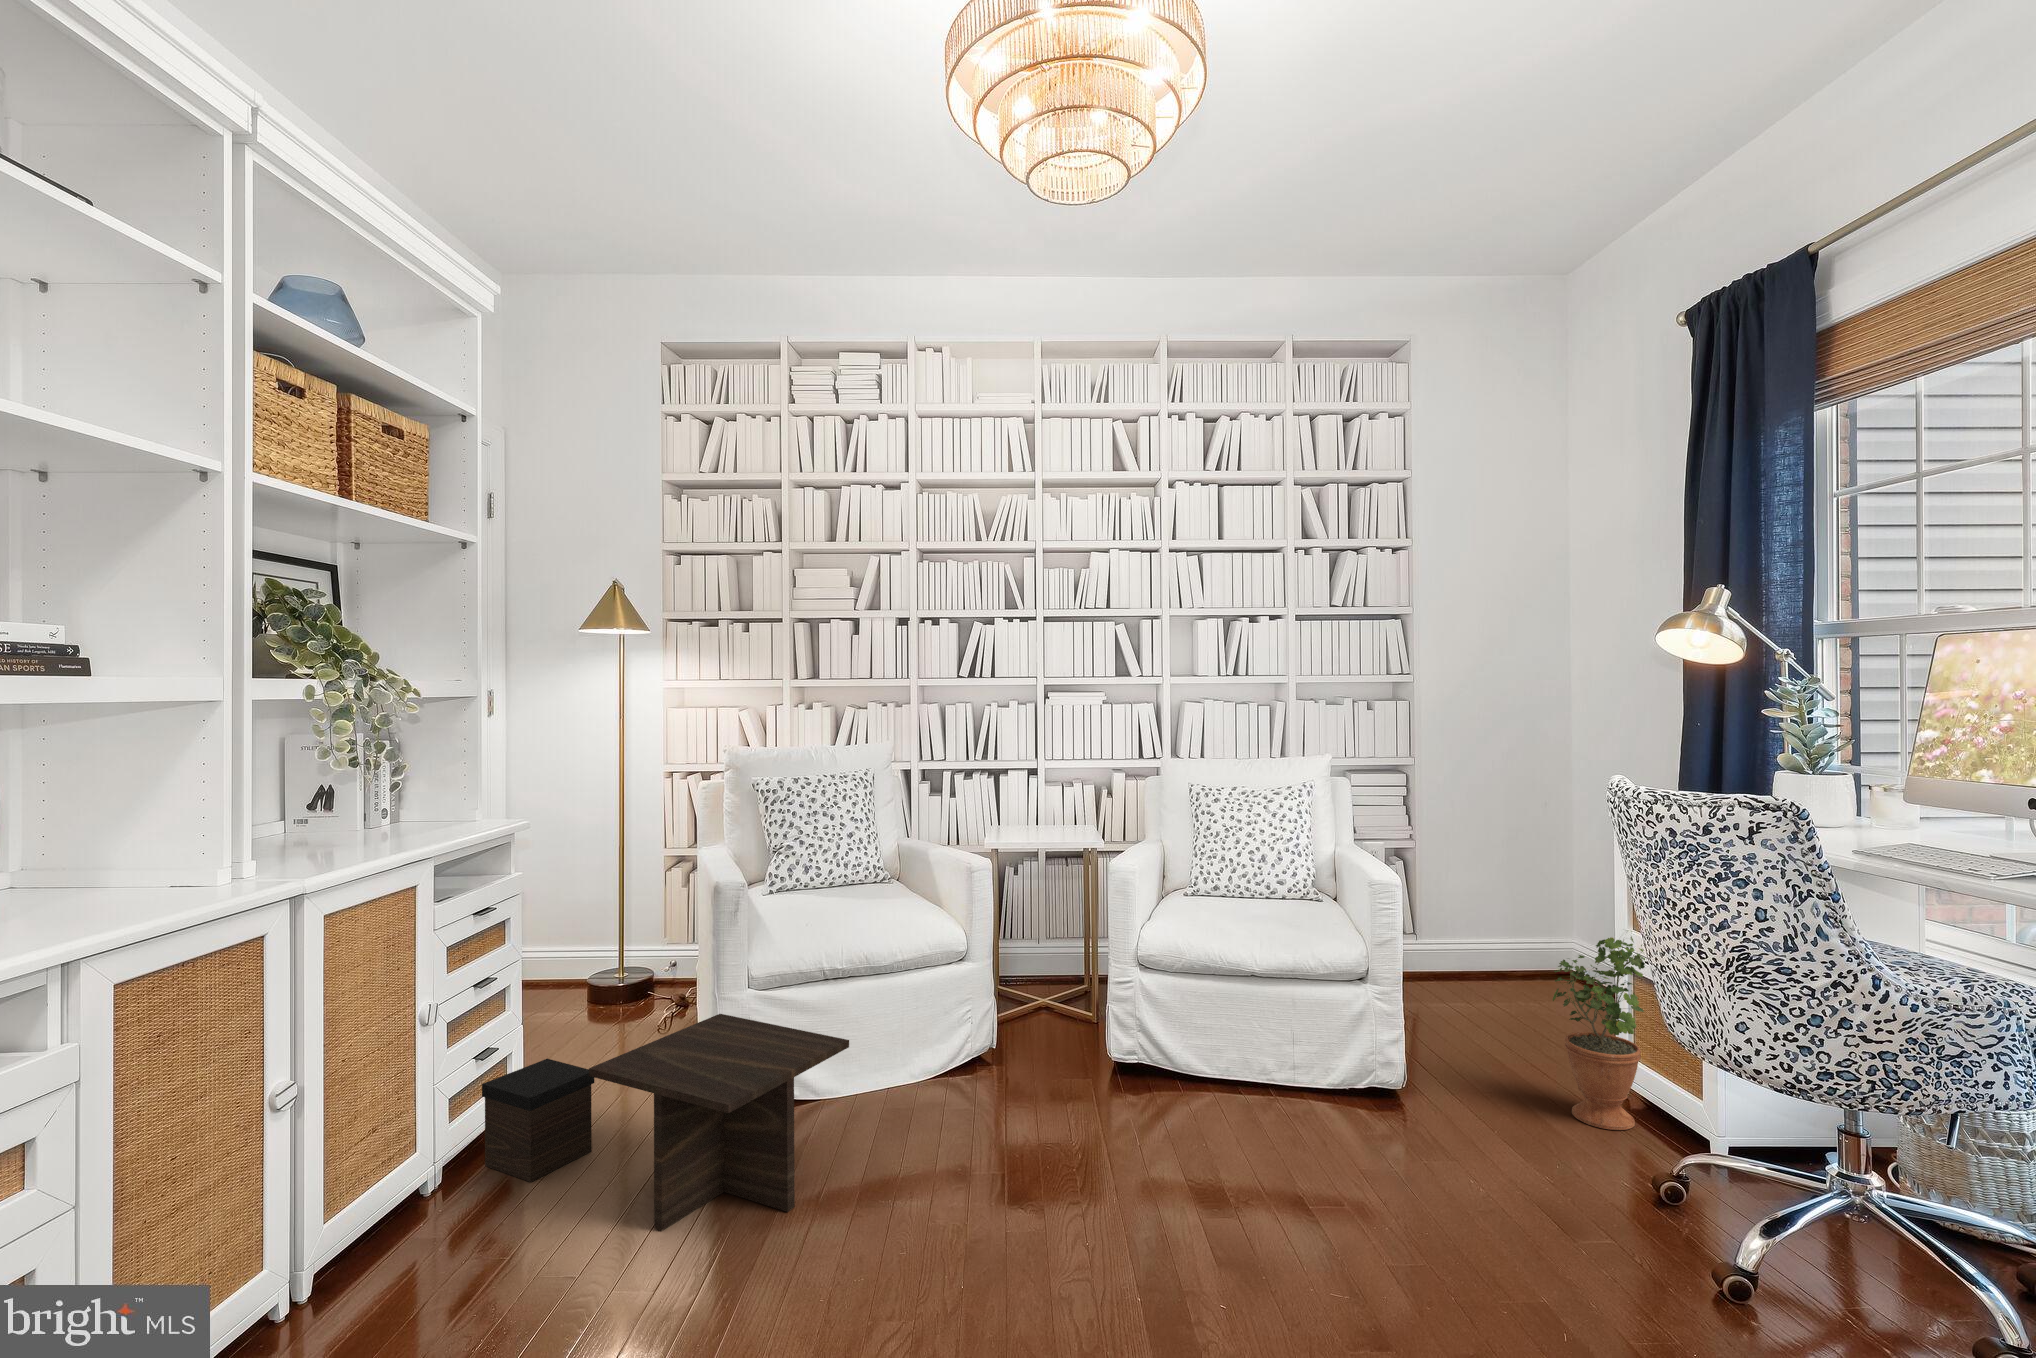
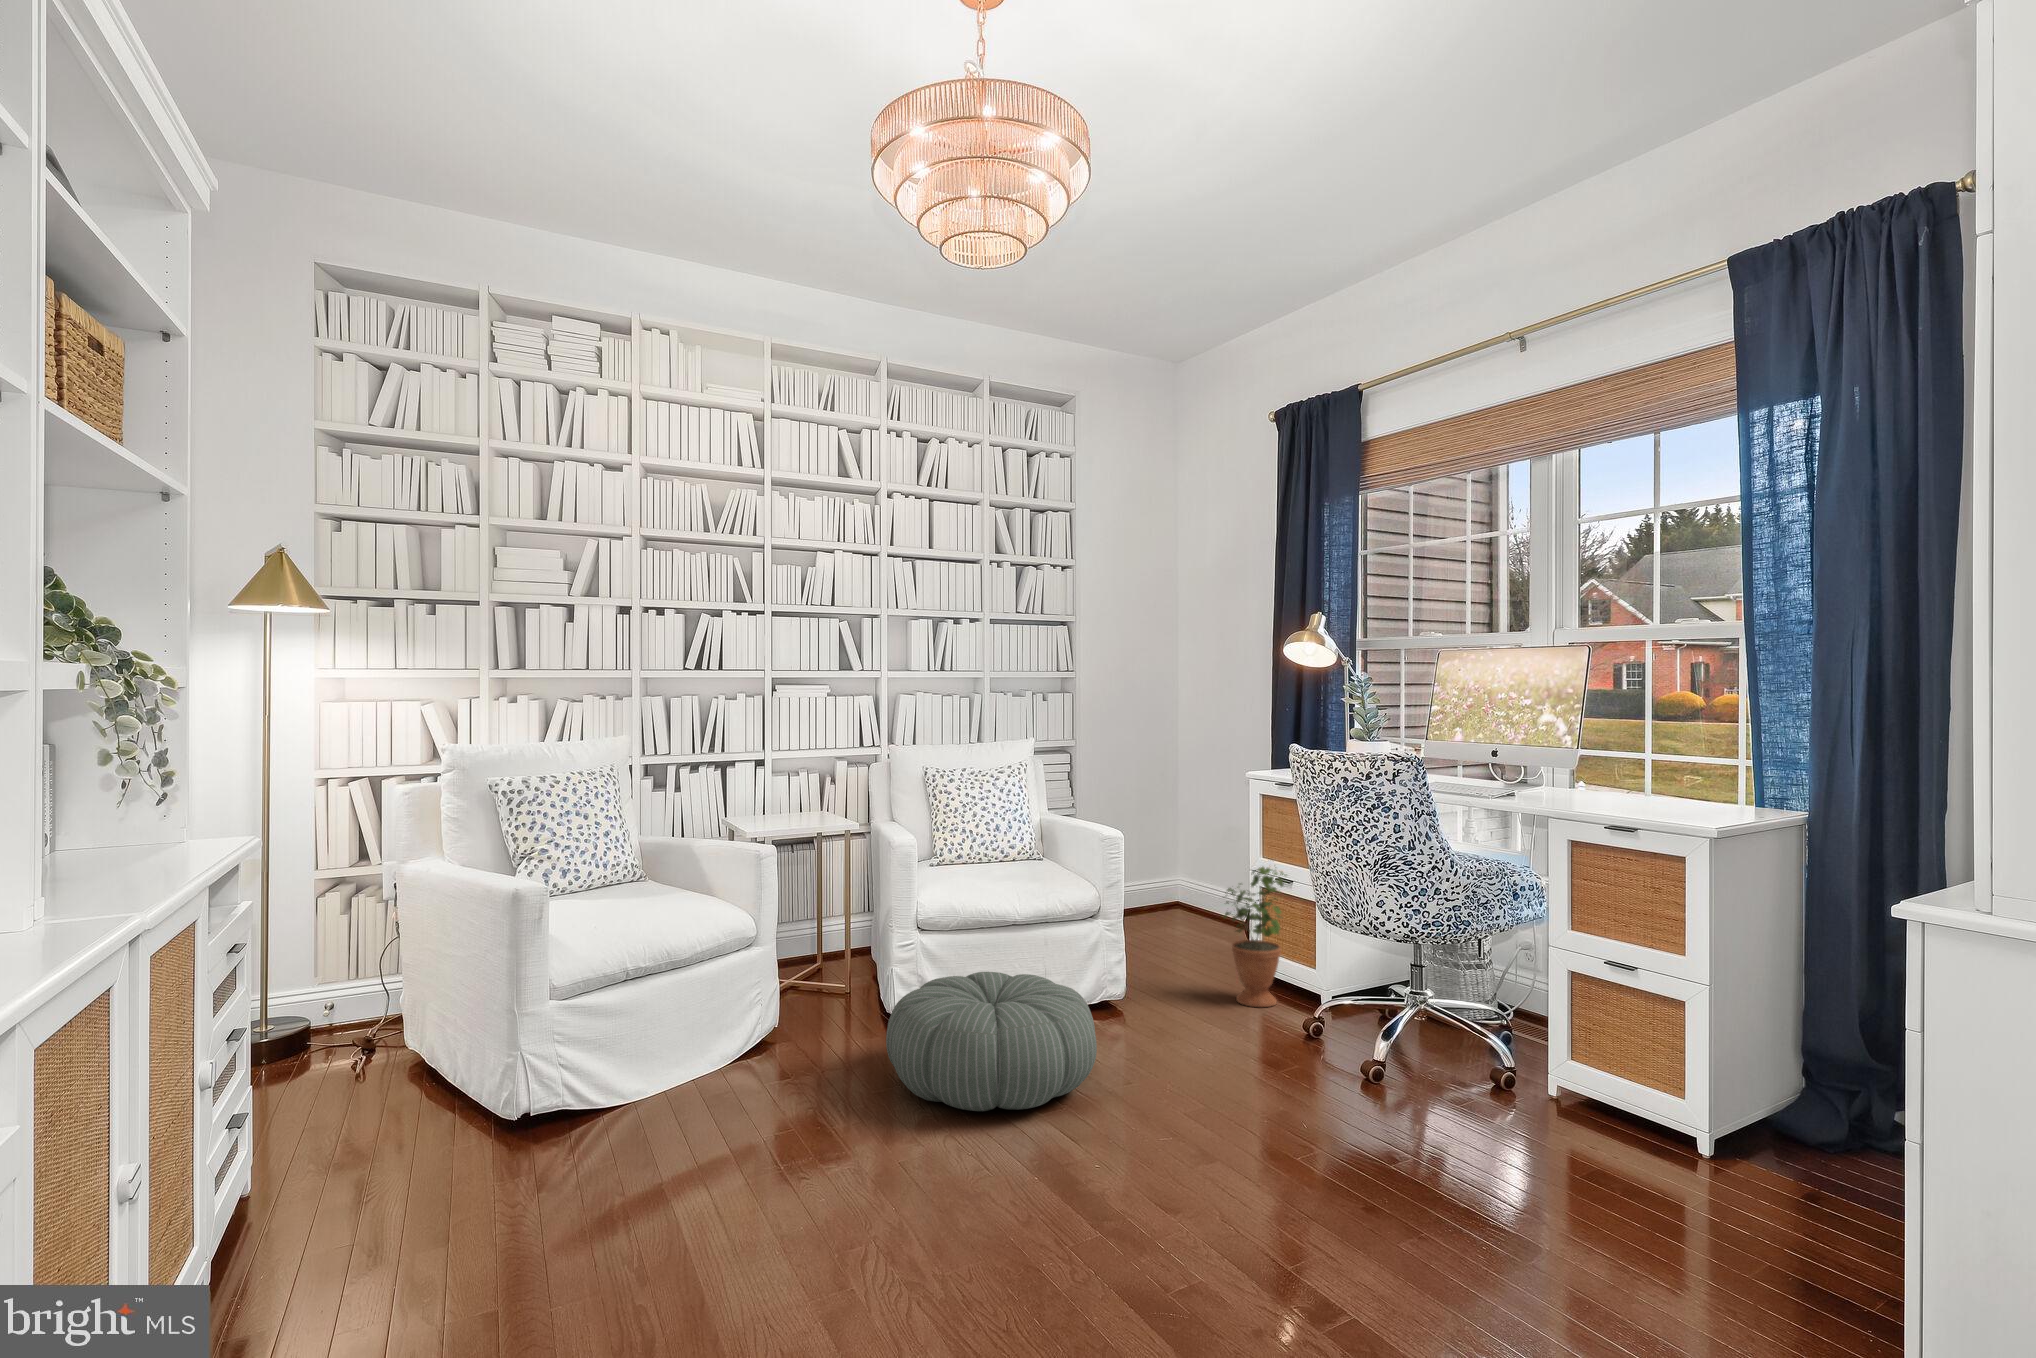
coffee table: present [482,1014,849,1231] -> none [262,1017,710,1231]
pouf: none [1056,1028,1306,1209] -> present [886,972,1097,1111]

